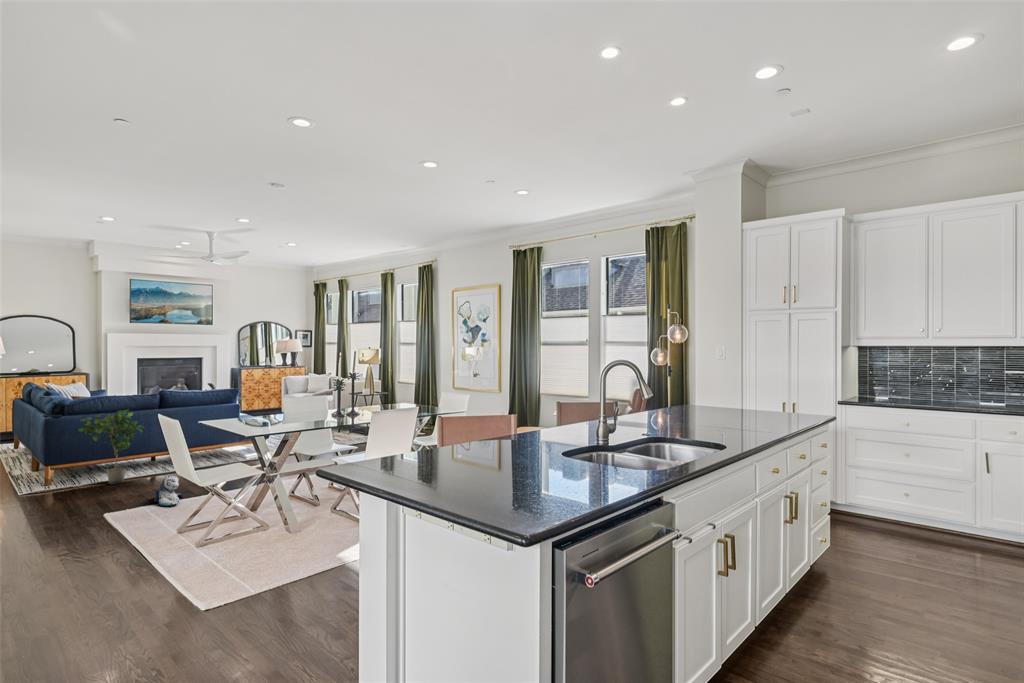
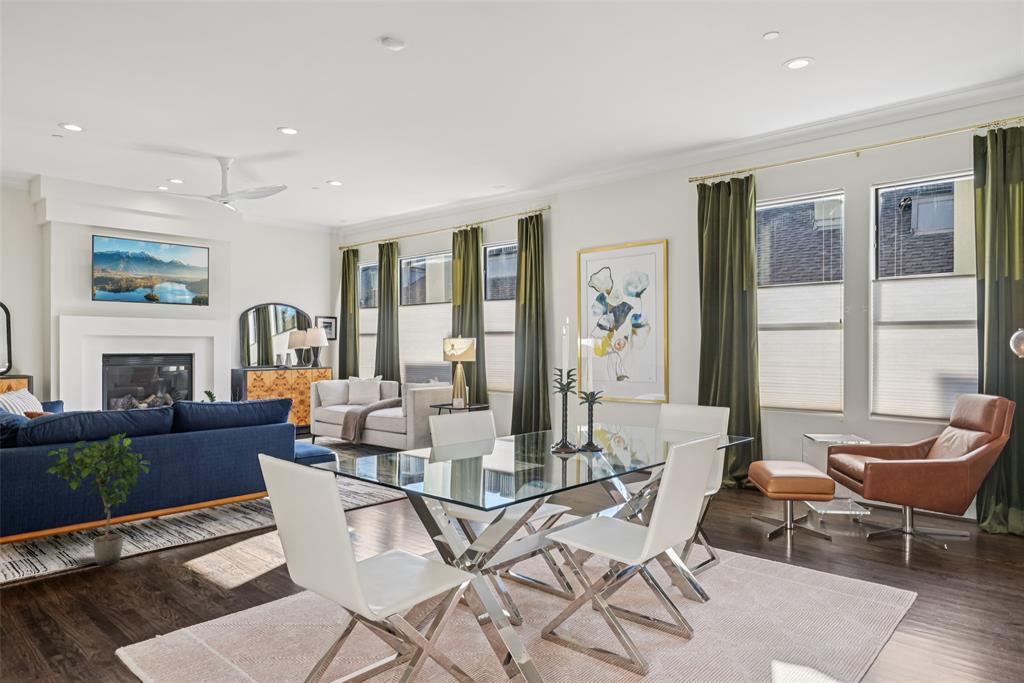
plush toy: present [154,476,184,506] -> none [192,558,243,618]

